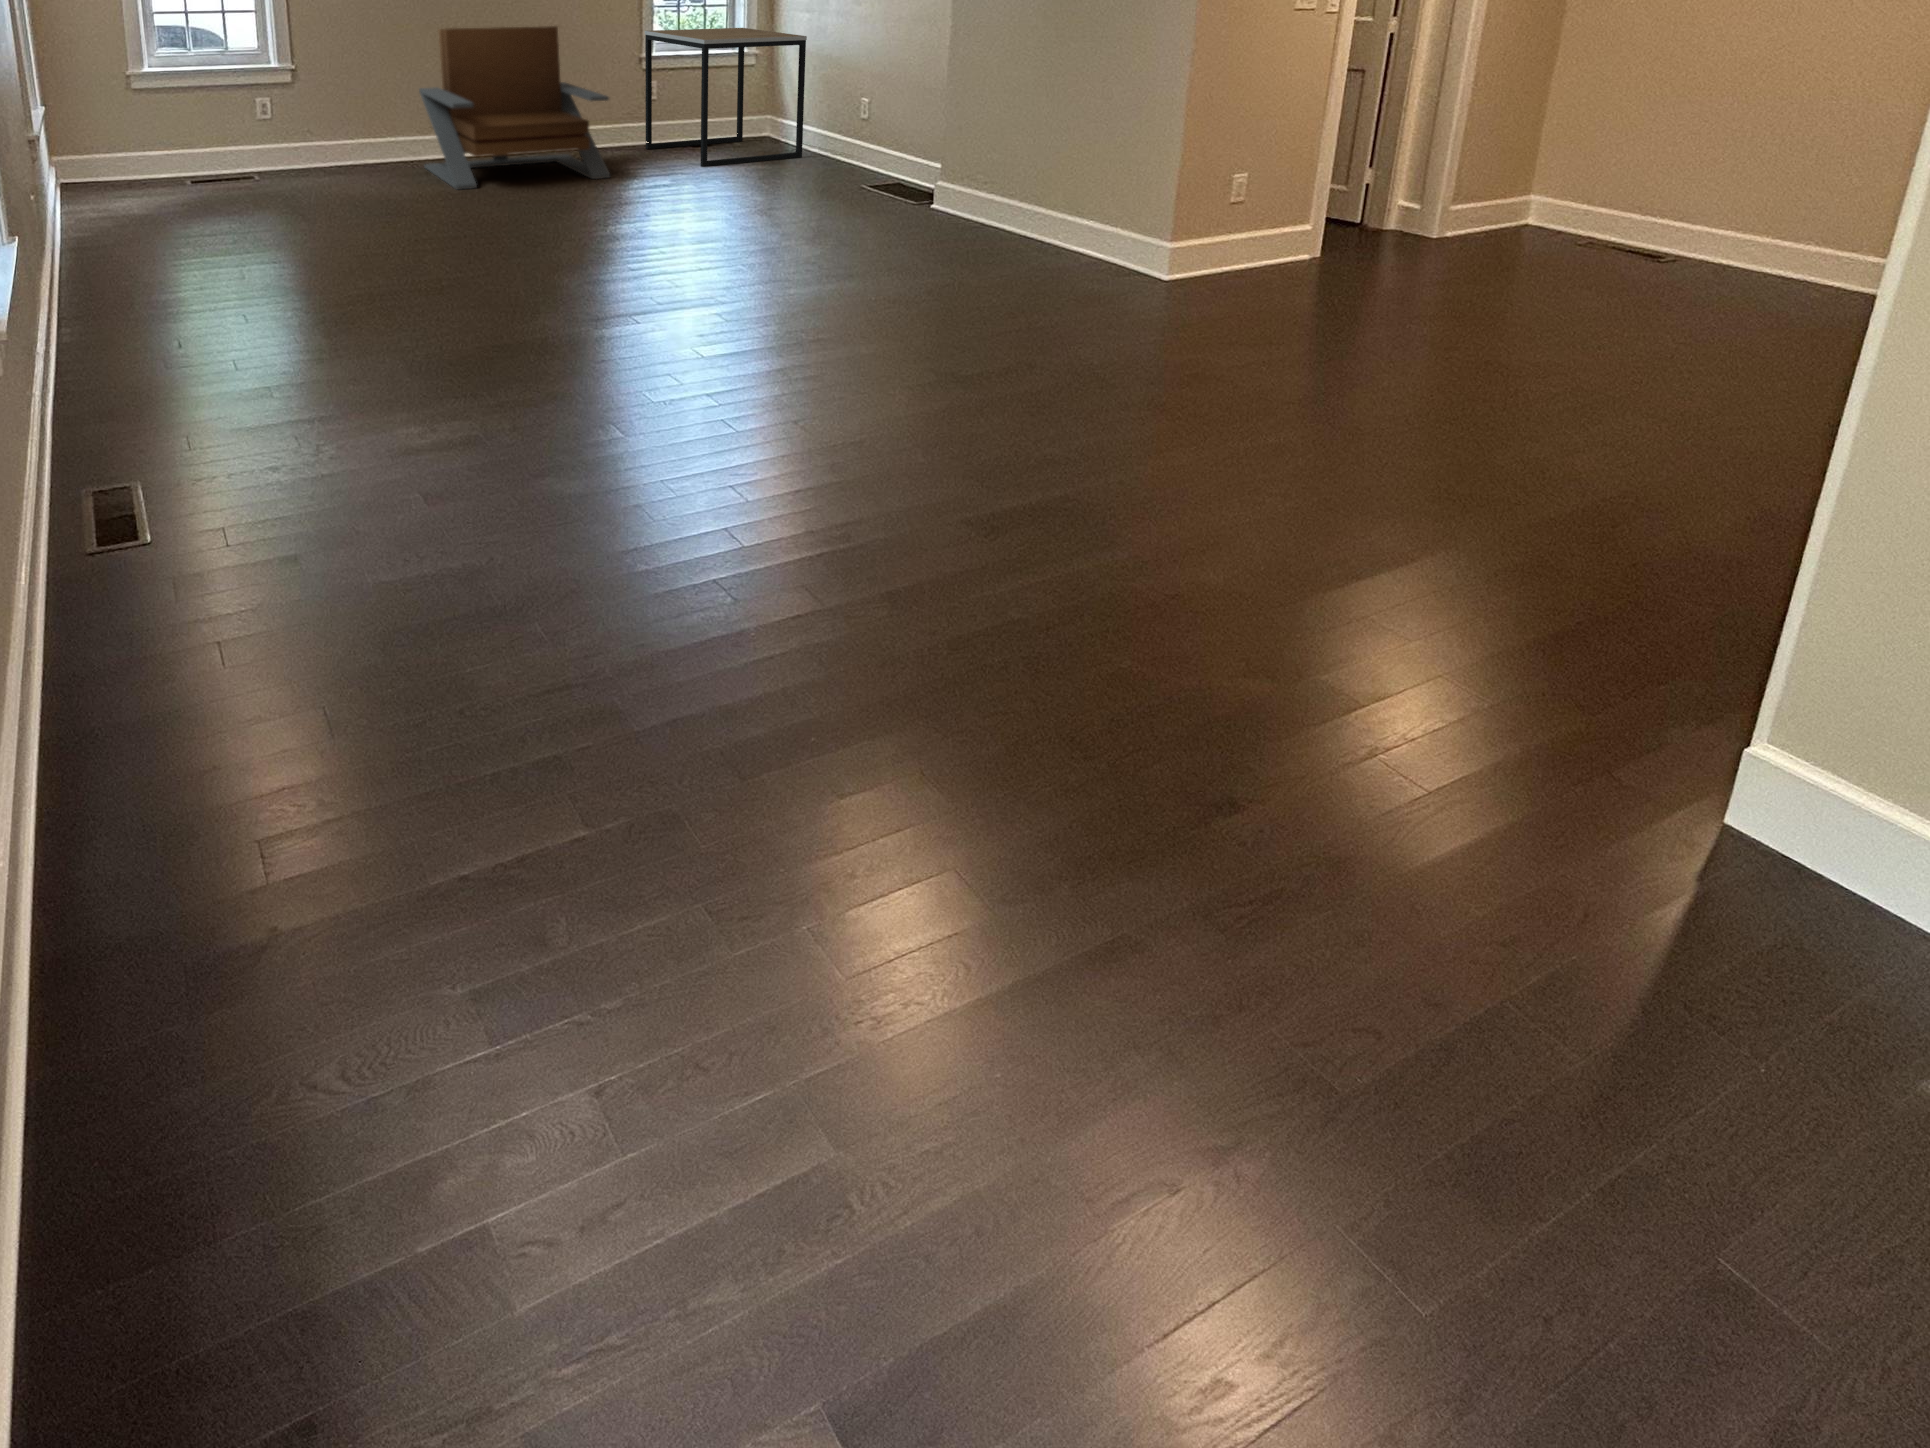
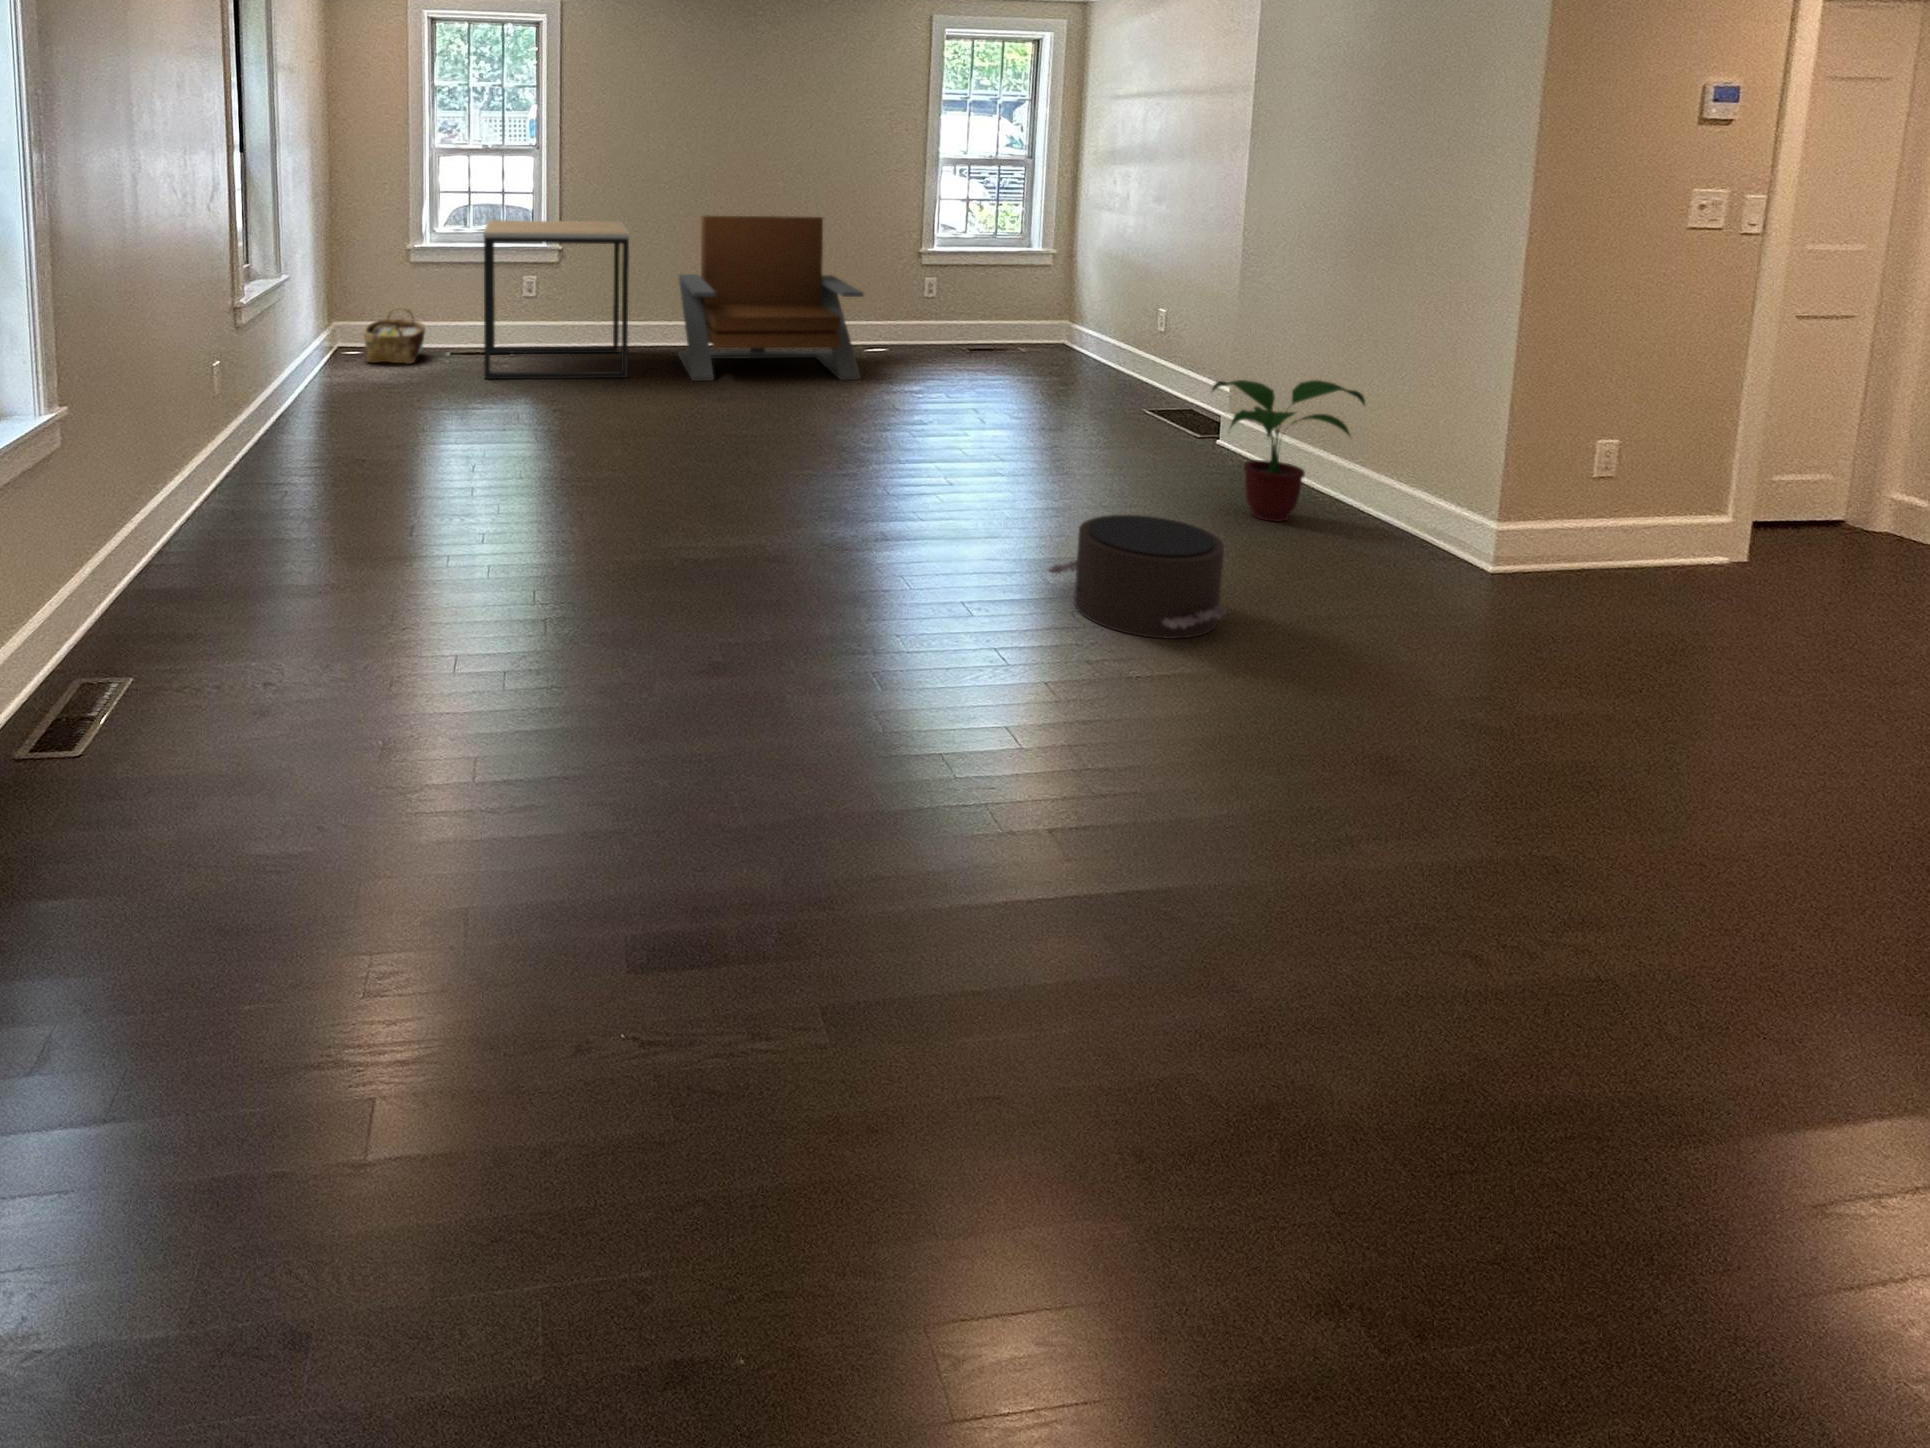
side table: present [645,28,807,167] -> present [483,220,630,379]
woven basket: none [98,136,164,196] -> present [364,308,425,364]
potted plant: none [947,145,1066,261] -> present [1212,380,1365,522]
pouf: none [870,259,1019,349] -> present [1049,515,1233,639]

